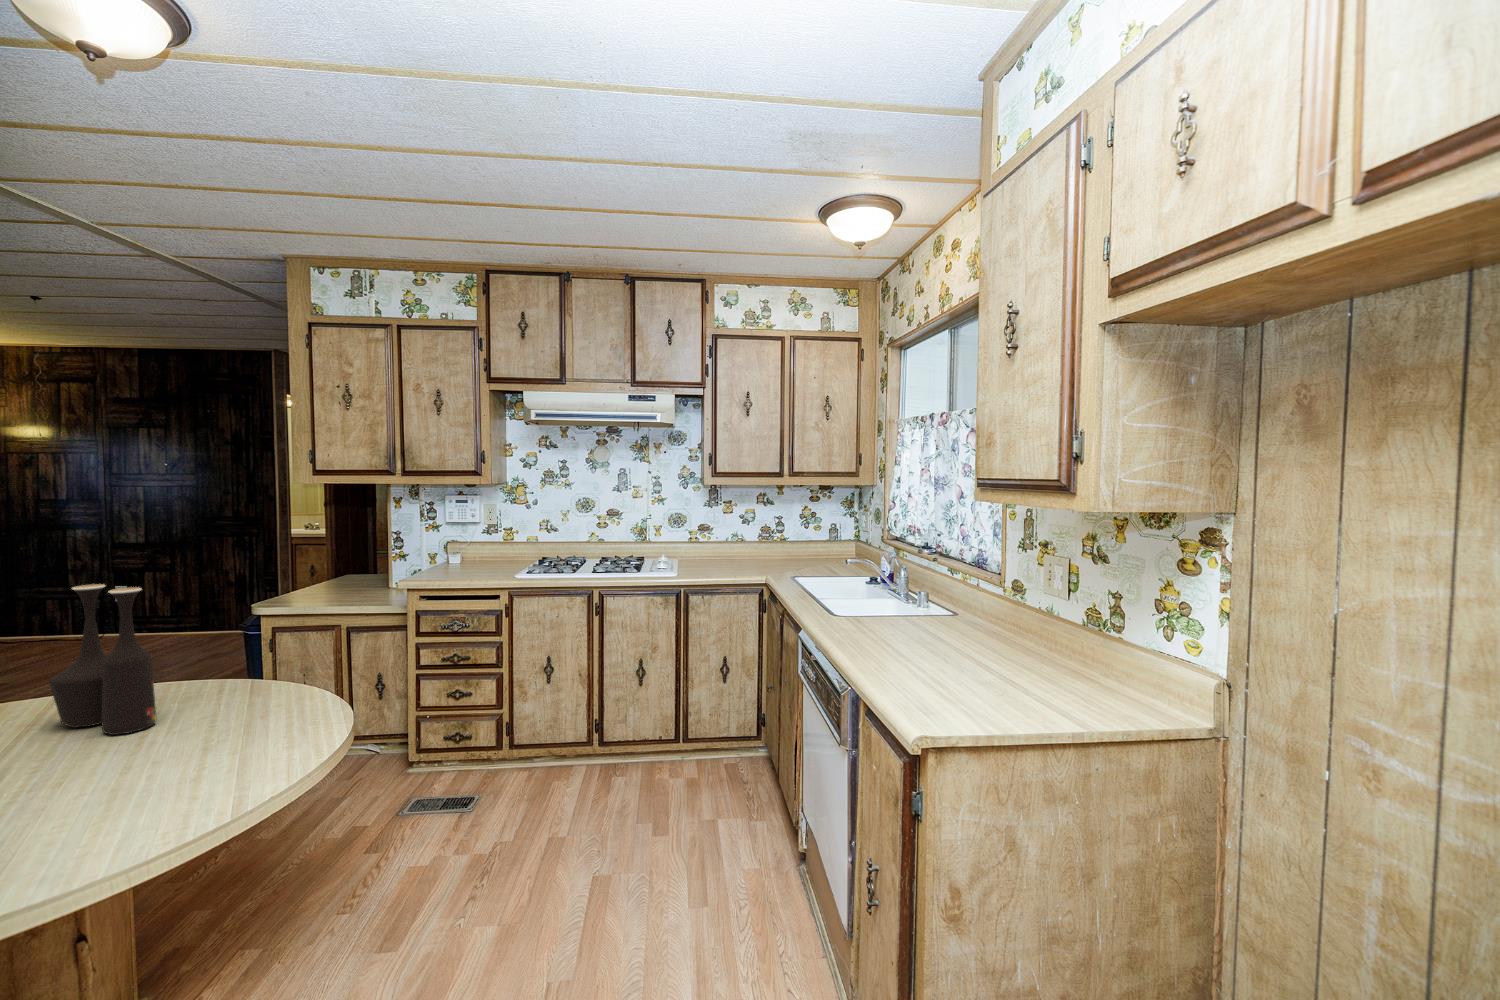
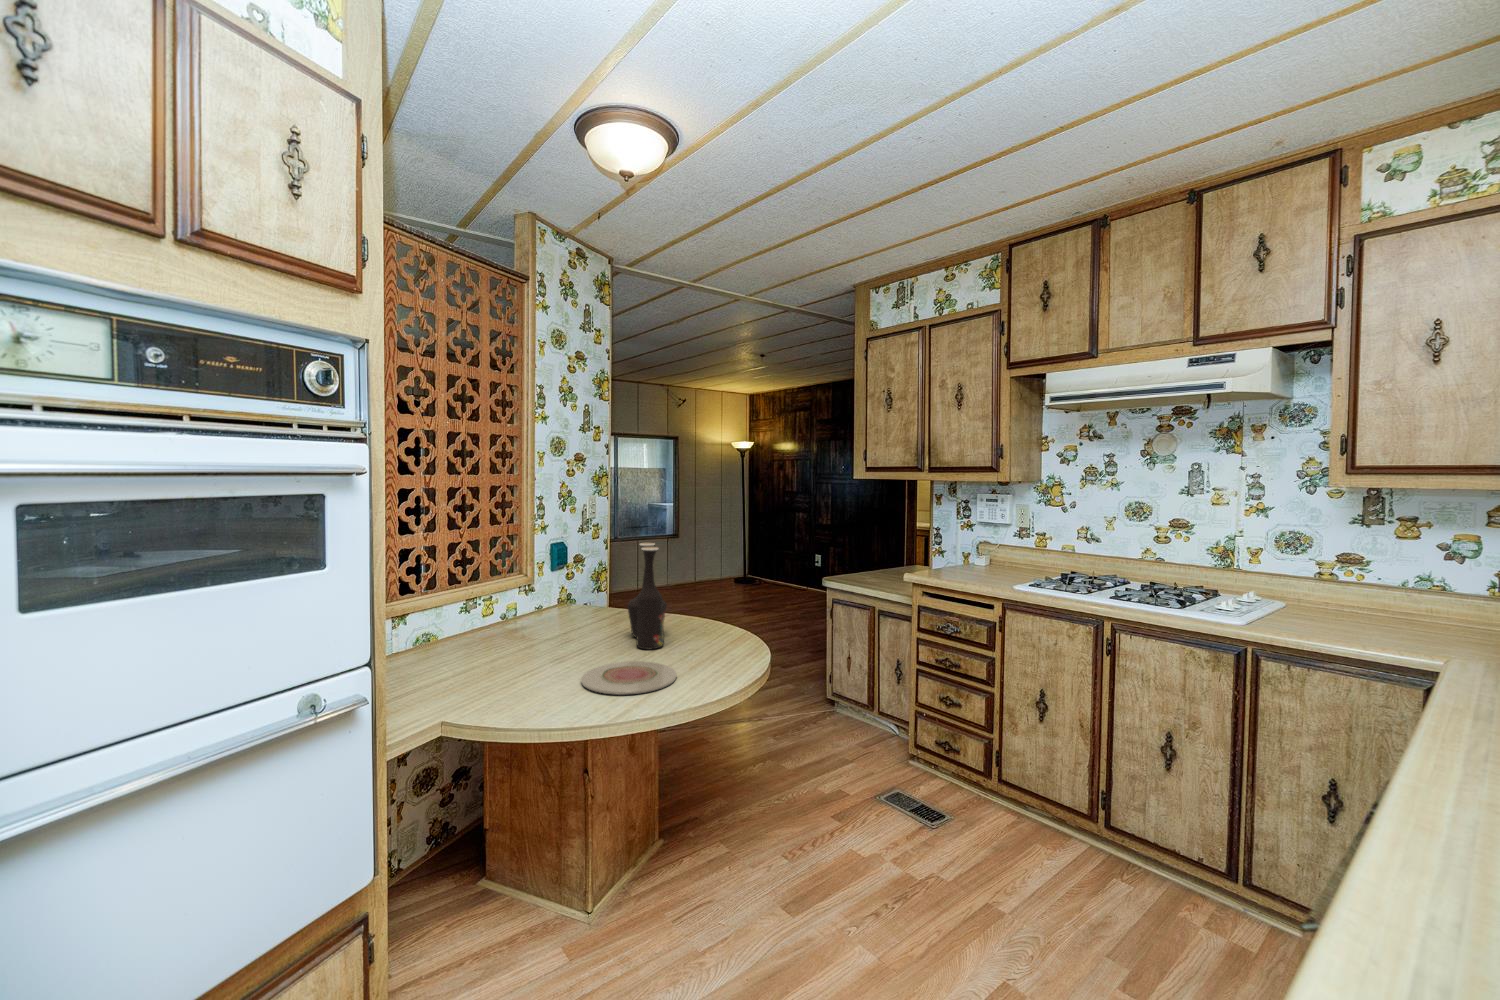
plate: none [88,733,259,792] -> present [581,661,676,695]

